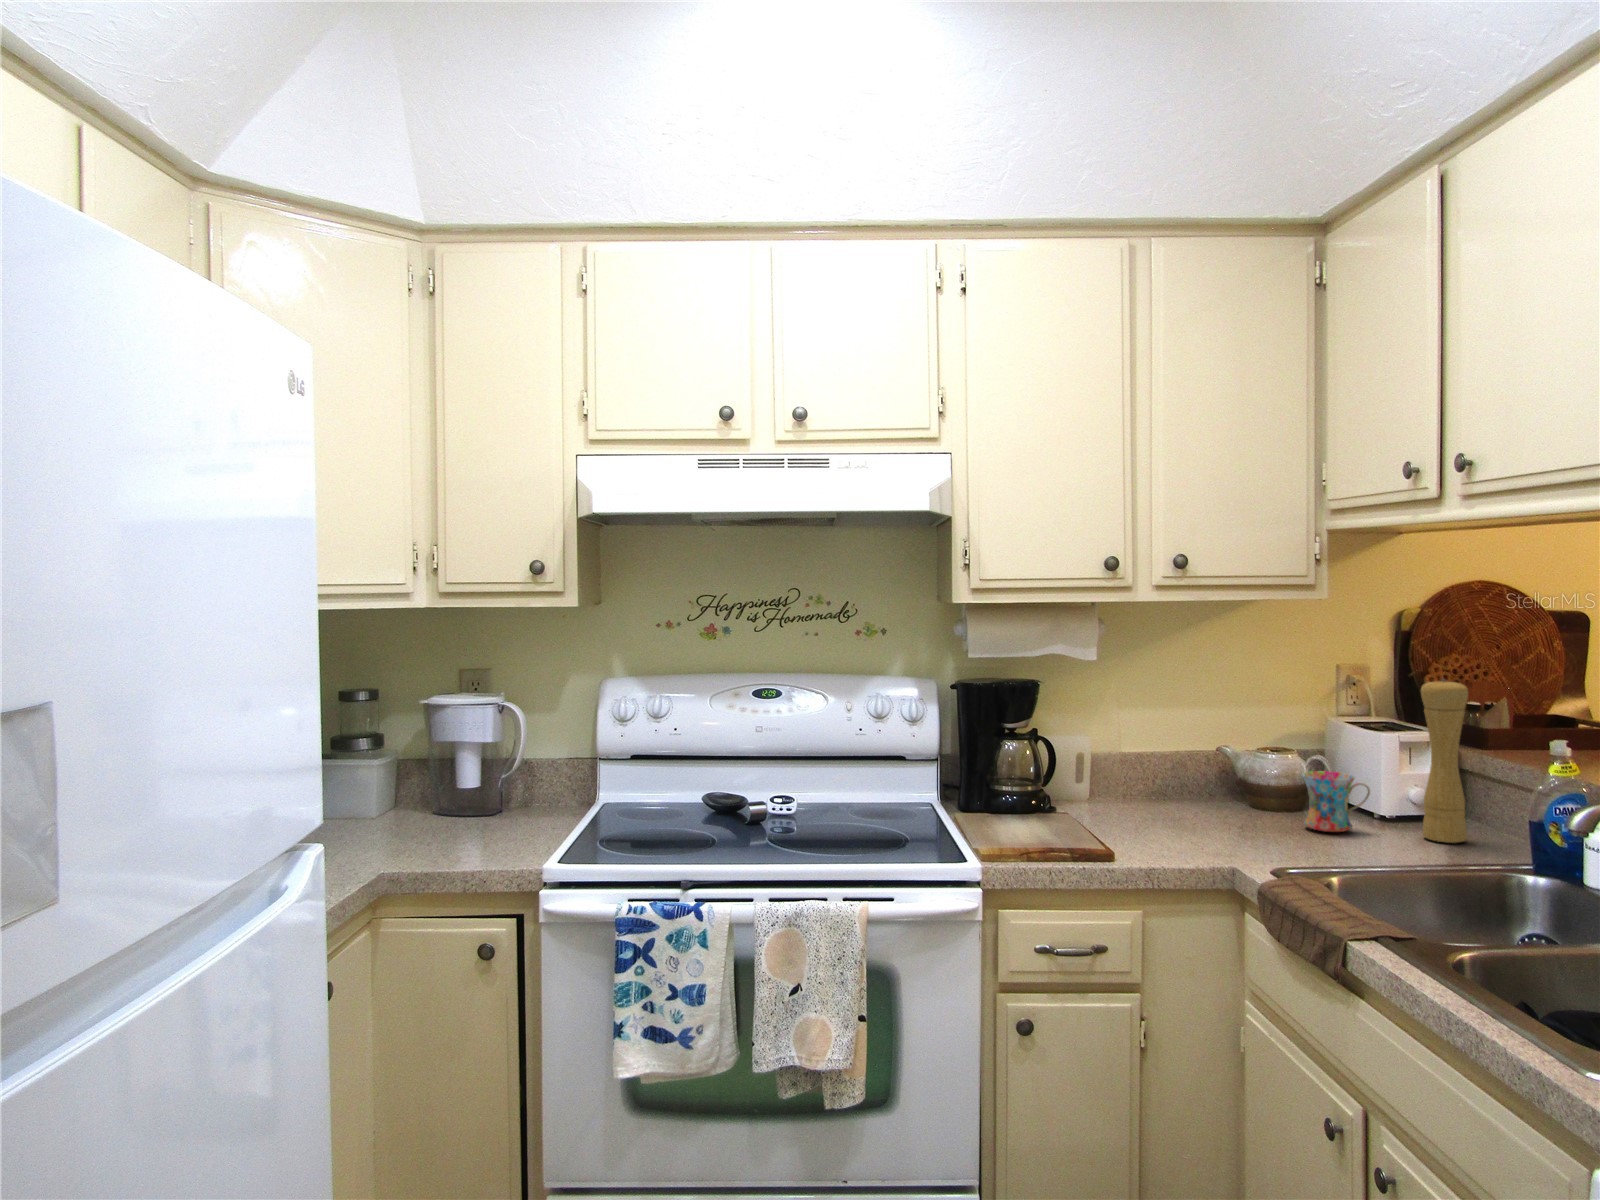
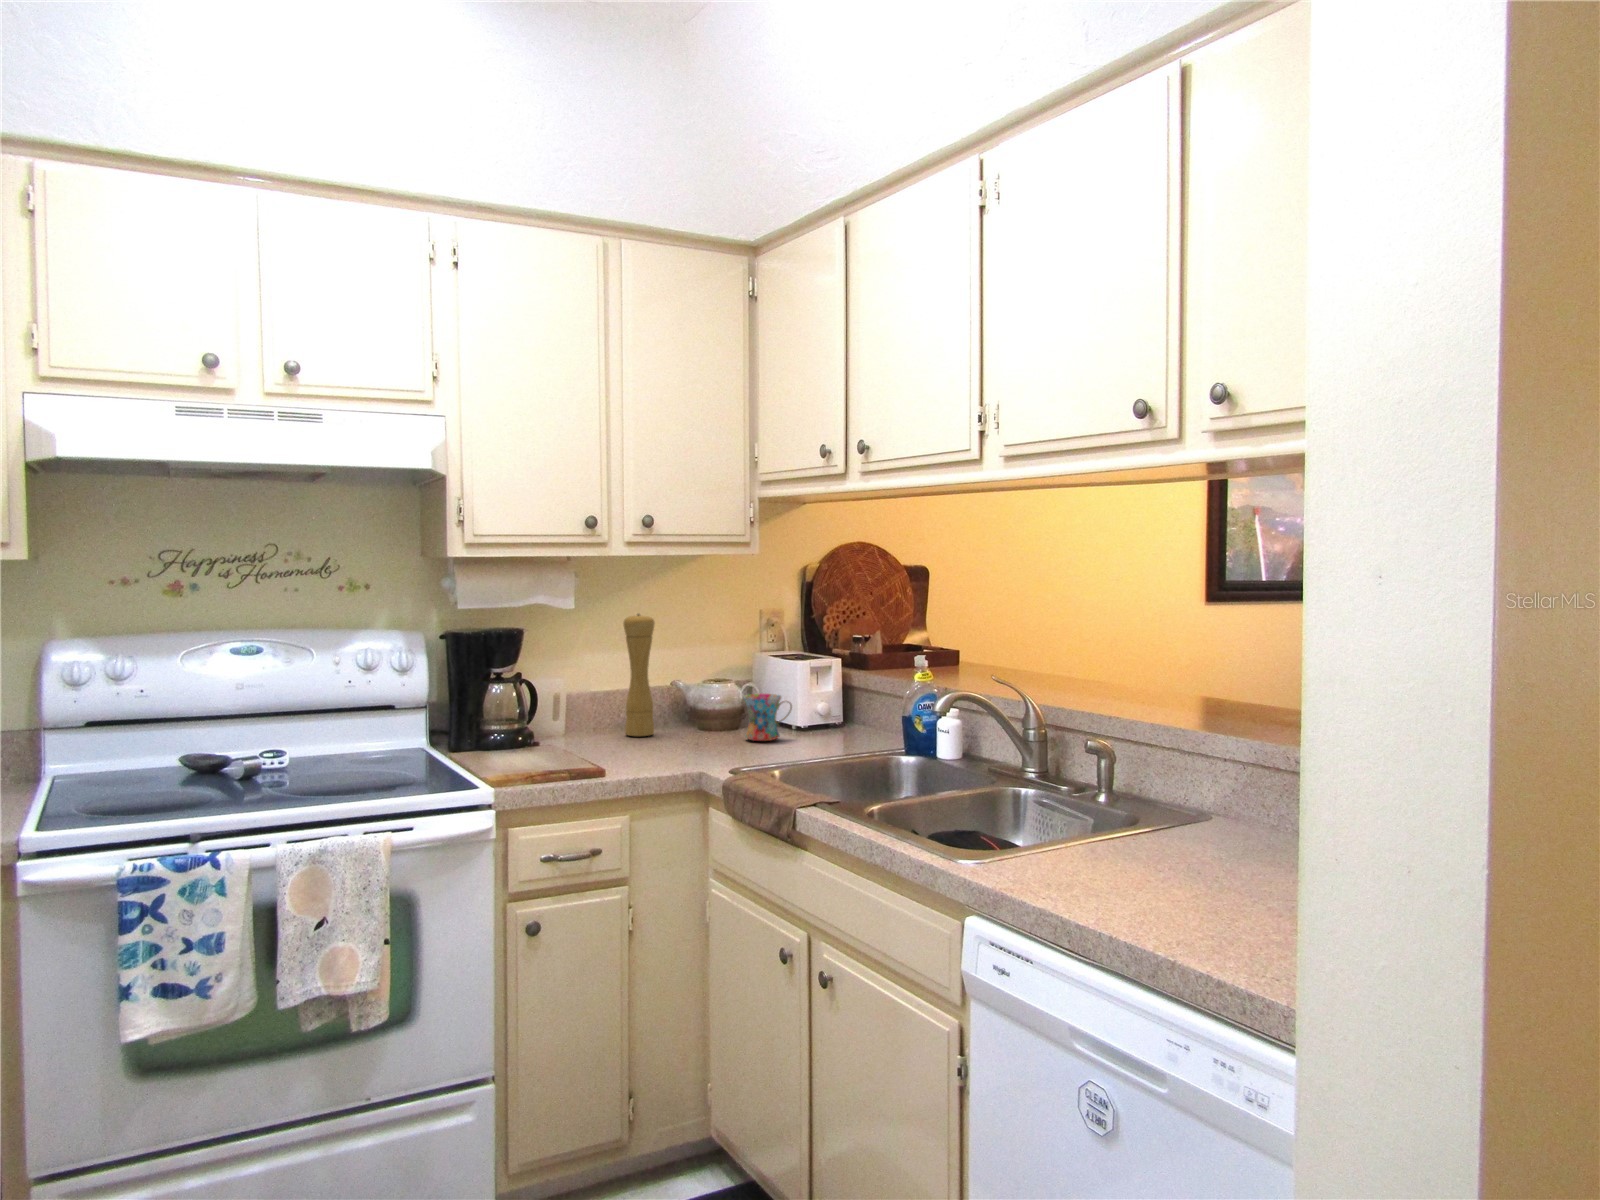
pepper mill: present [1421,679,1468,843] -> present [623,614,655,736]

